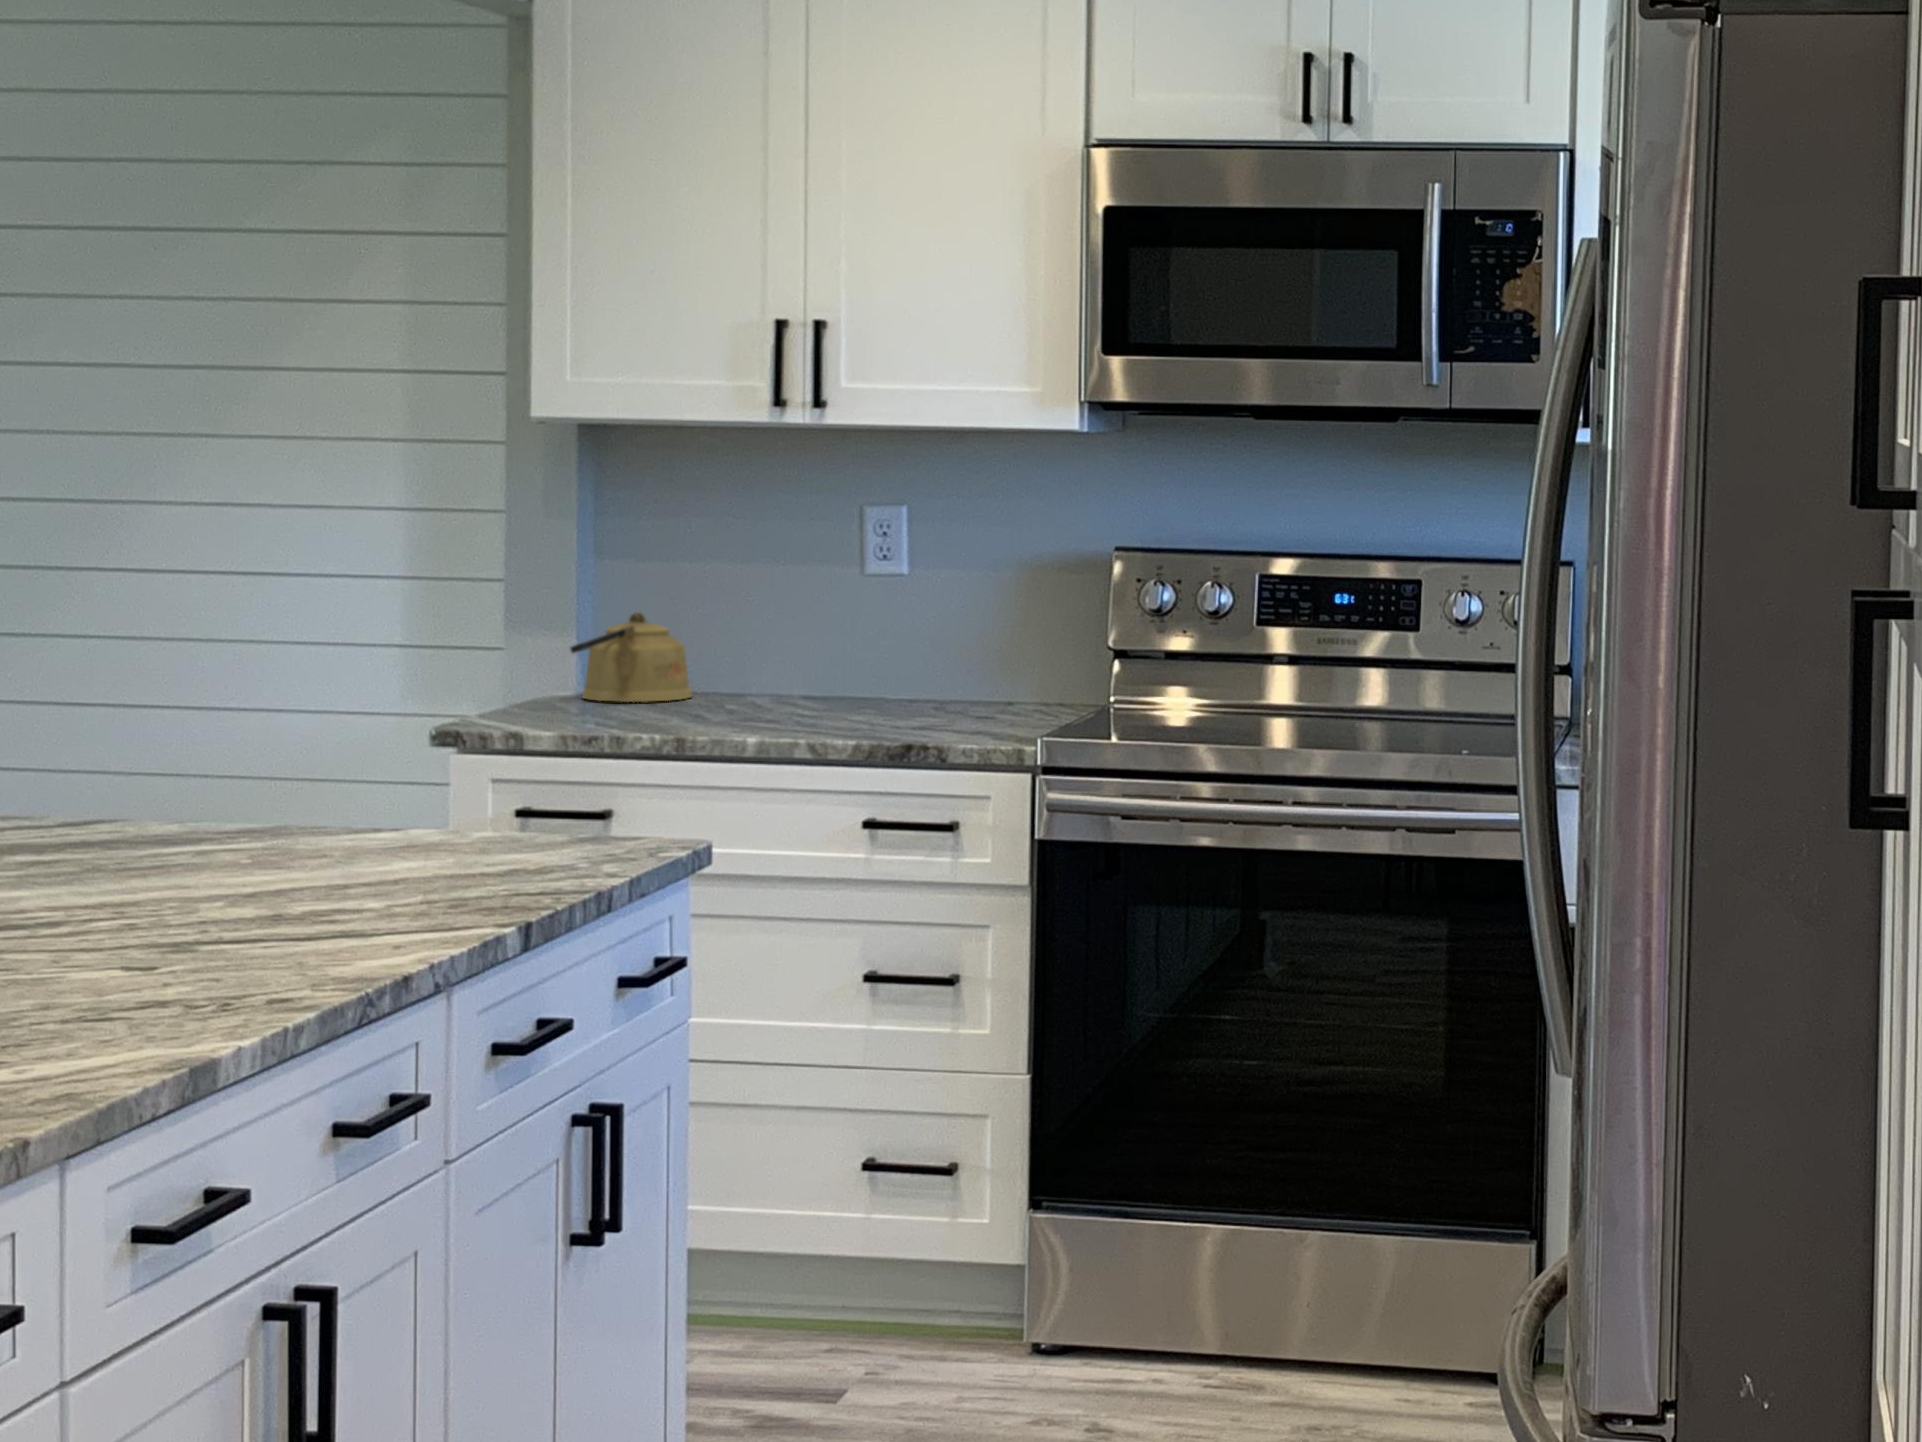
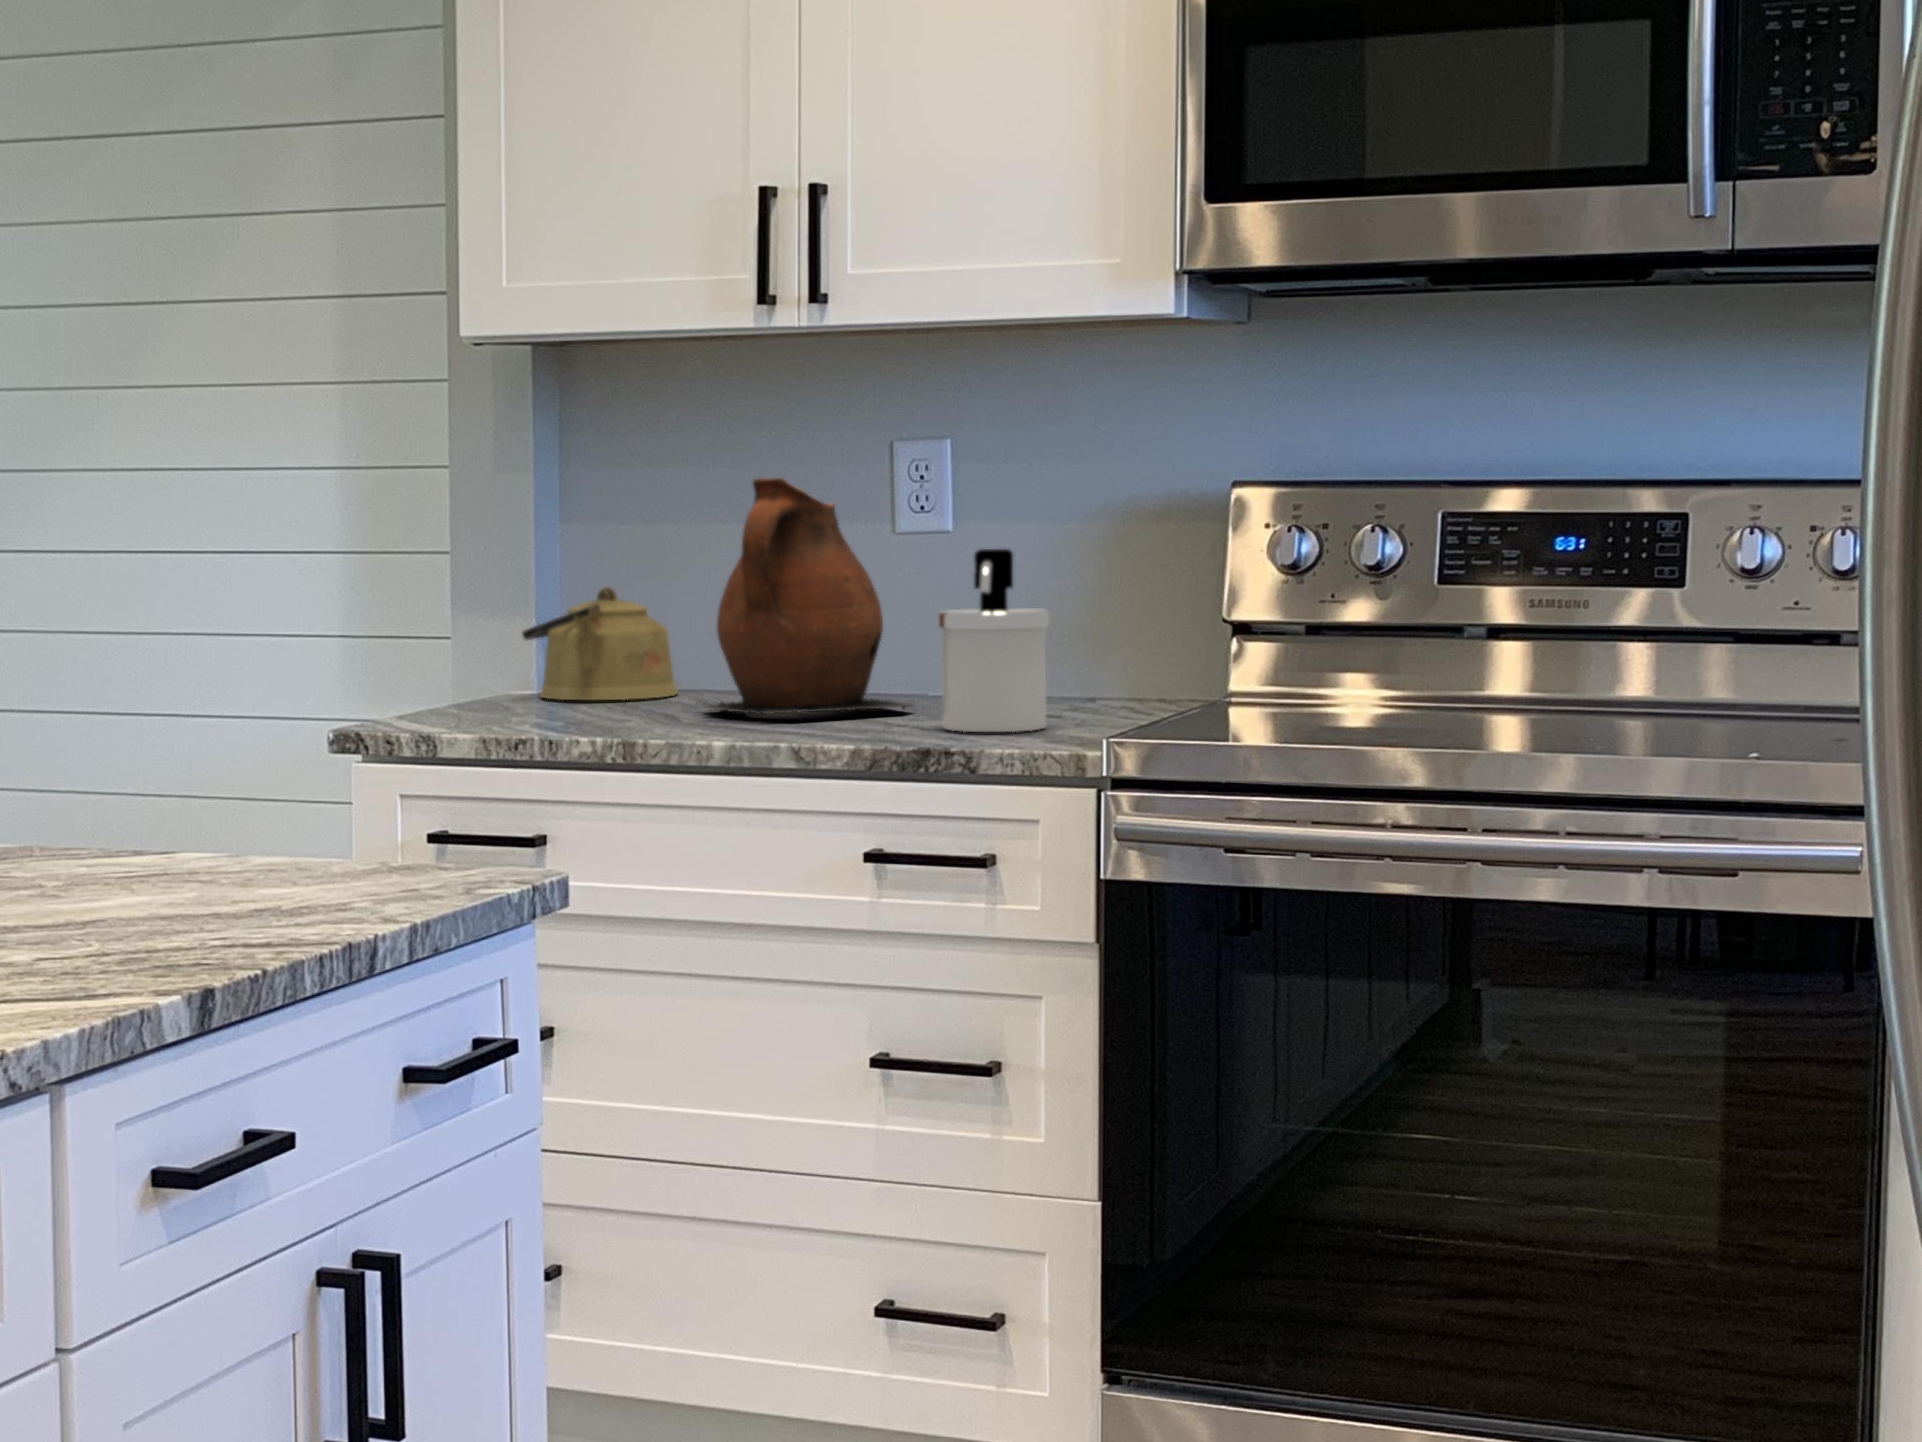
ceramic pitcher: none [718,537,887,716] -> present [703,478,914,714]
soap dispenser: none [913,597,994,731] -> present [938,549,1050,732]

